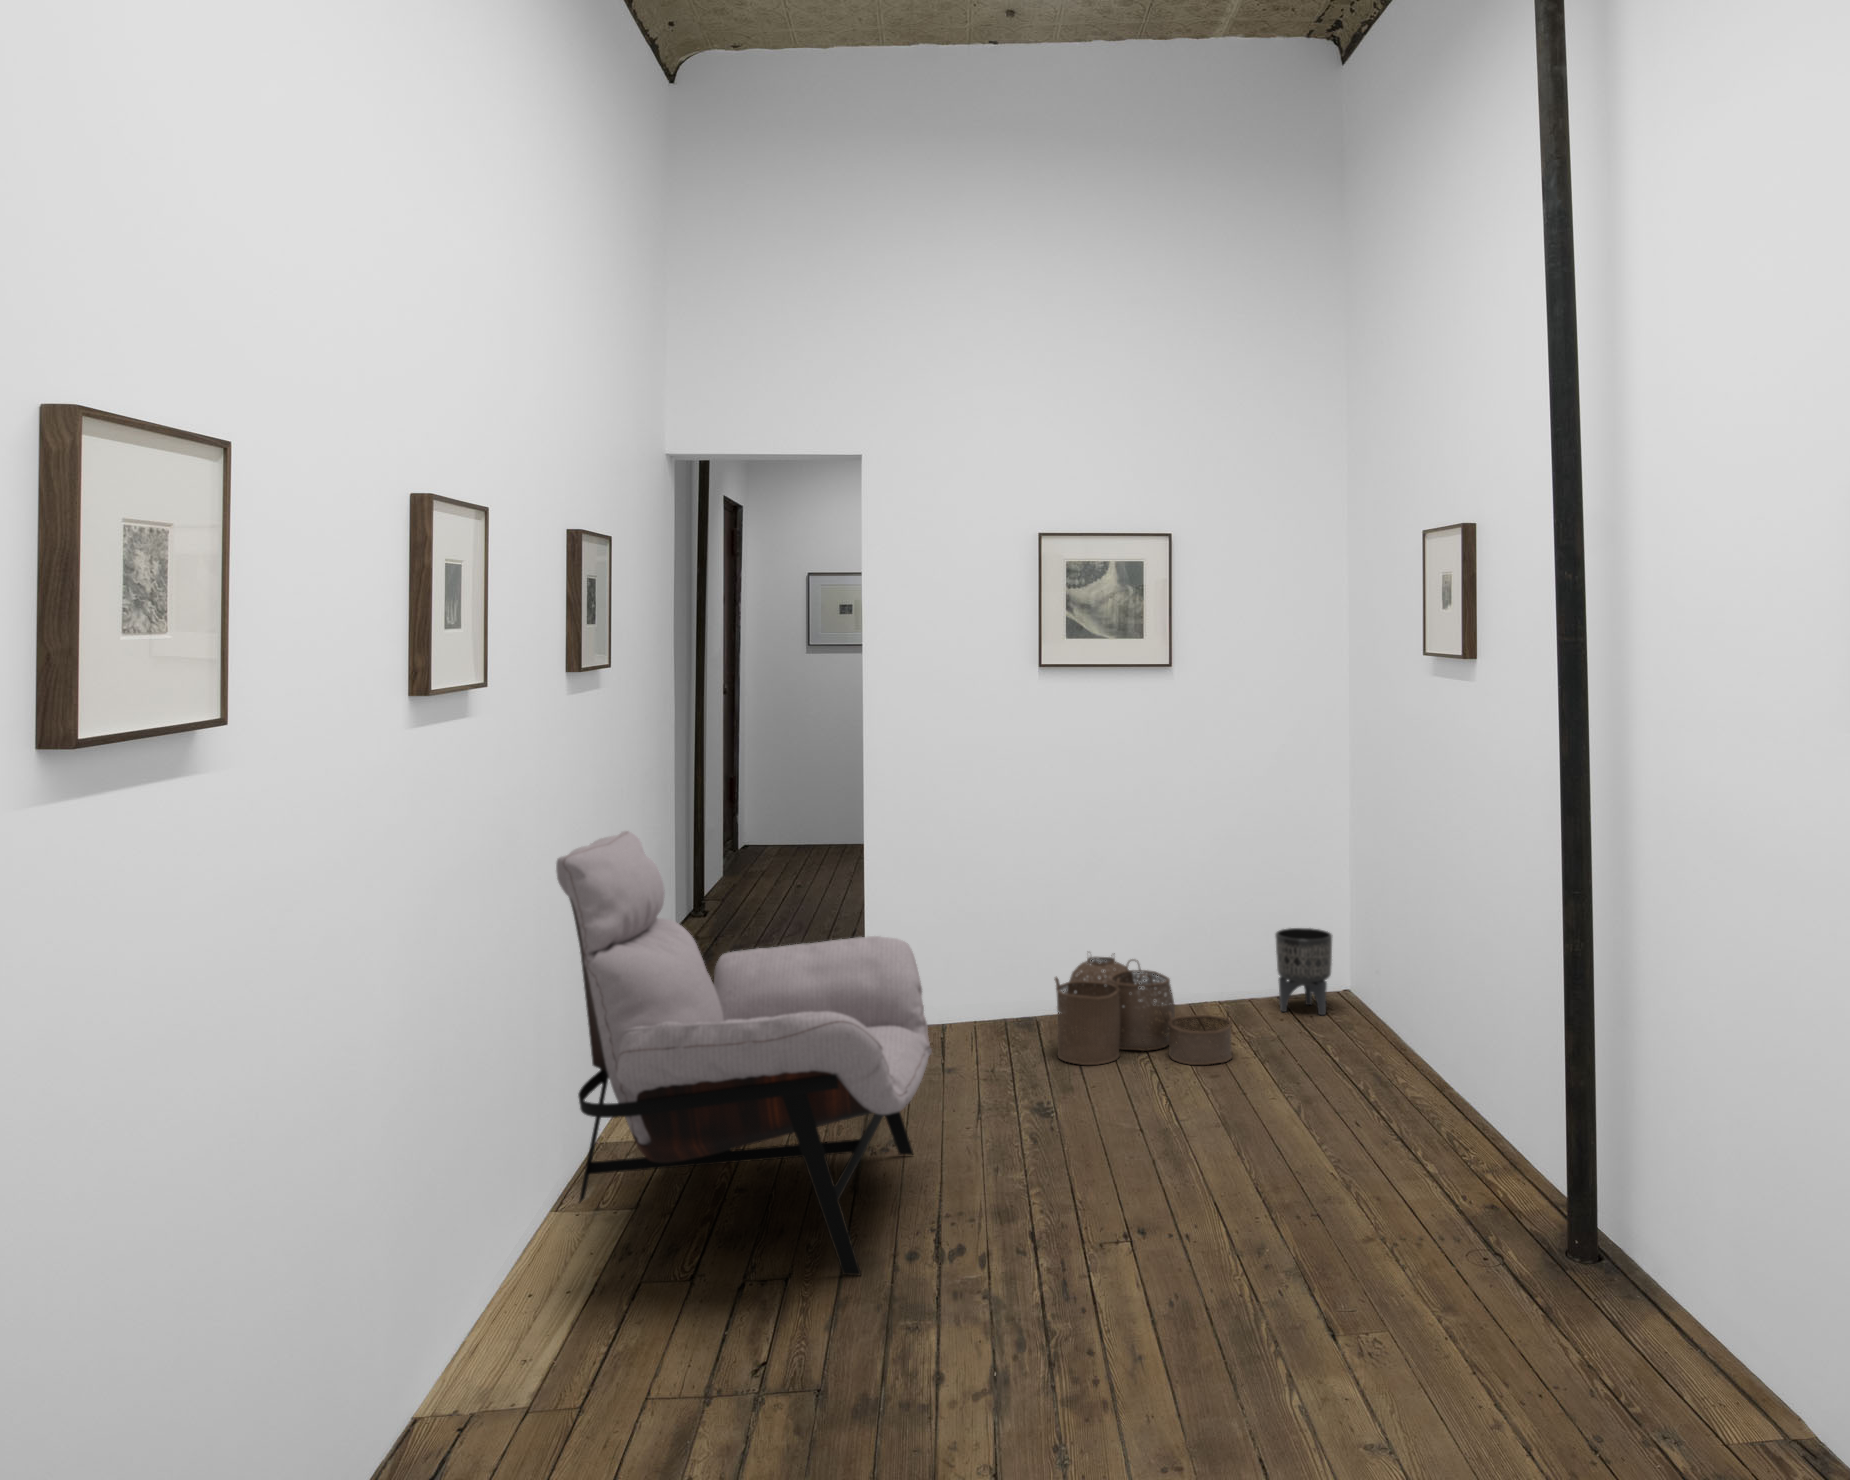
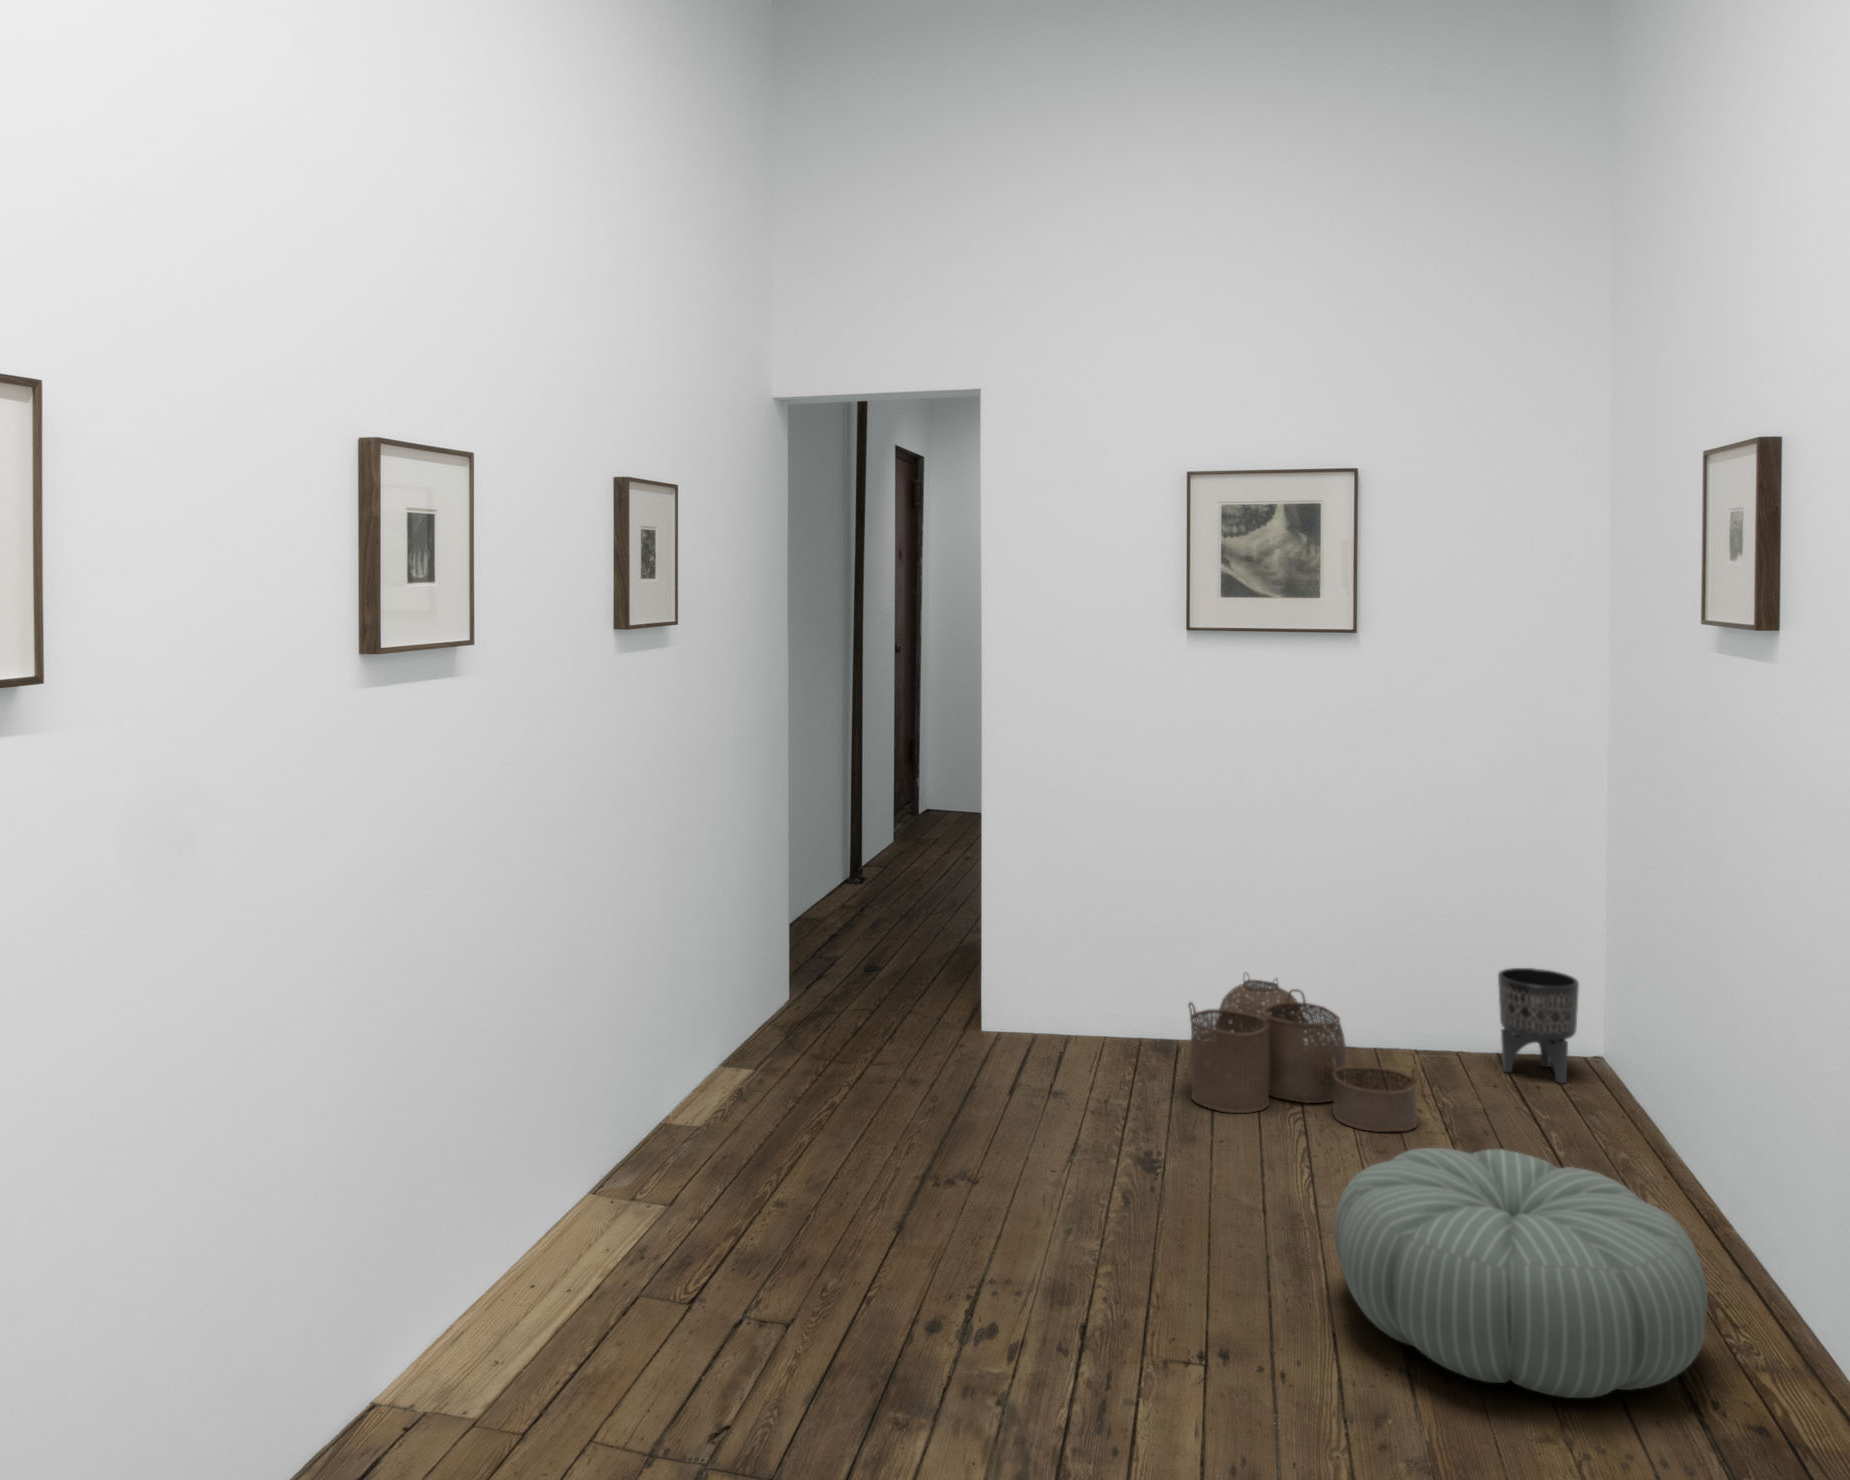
lounge chair: present [556,831,932,1275] -> none [575,809,990,1339]
pouf: none [1210,1054,1470,1222] -> present [1334,1148,1707,1398]

